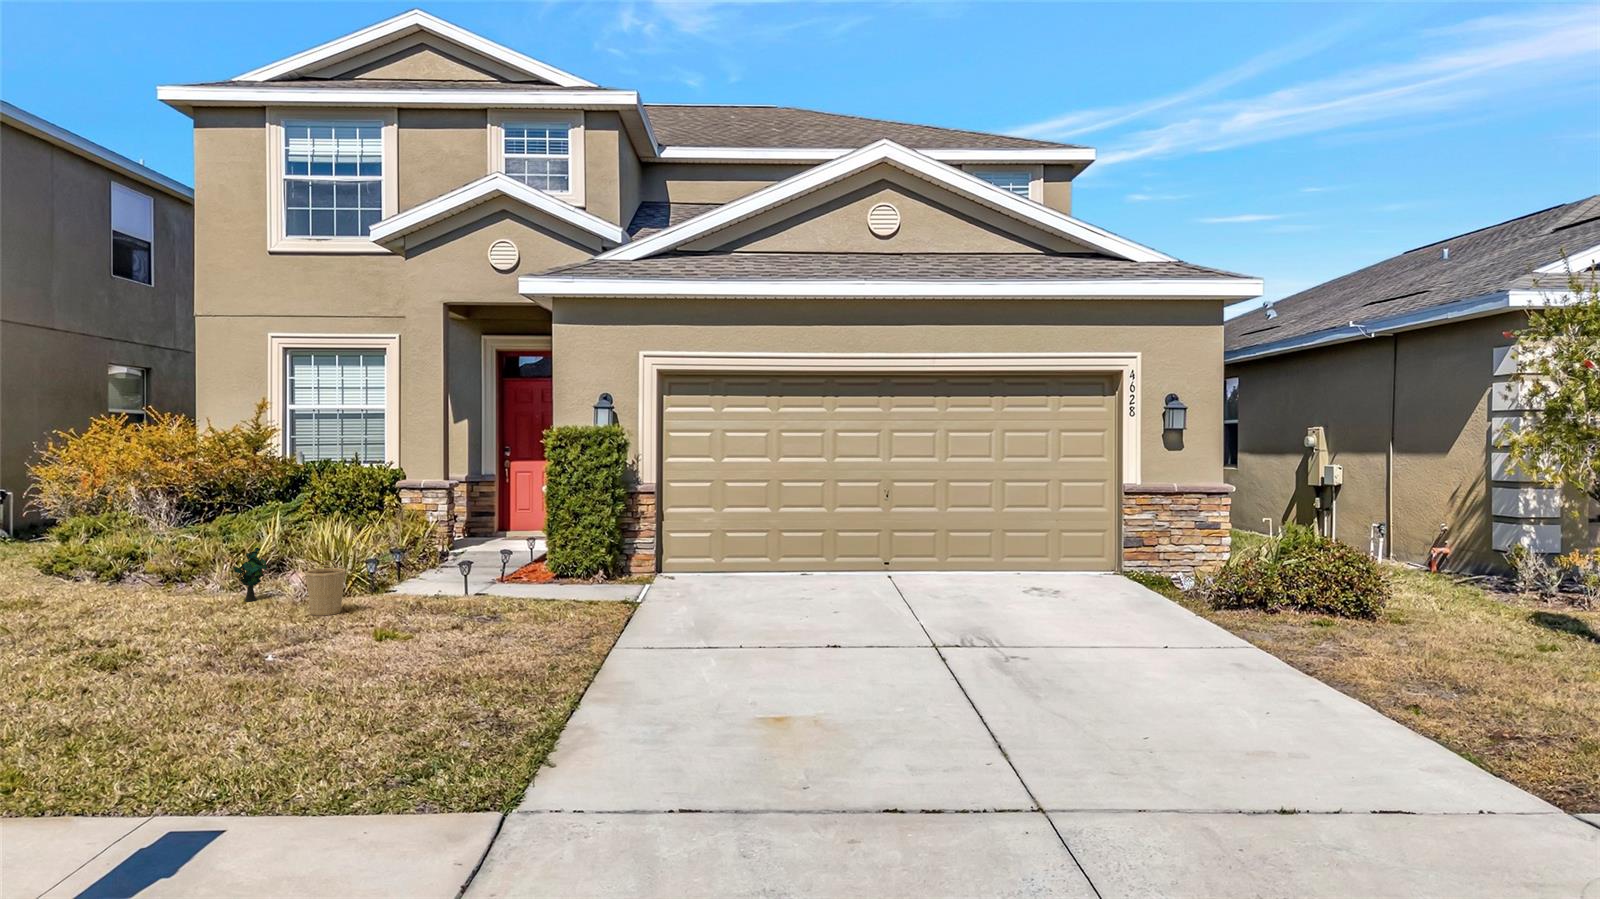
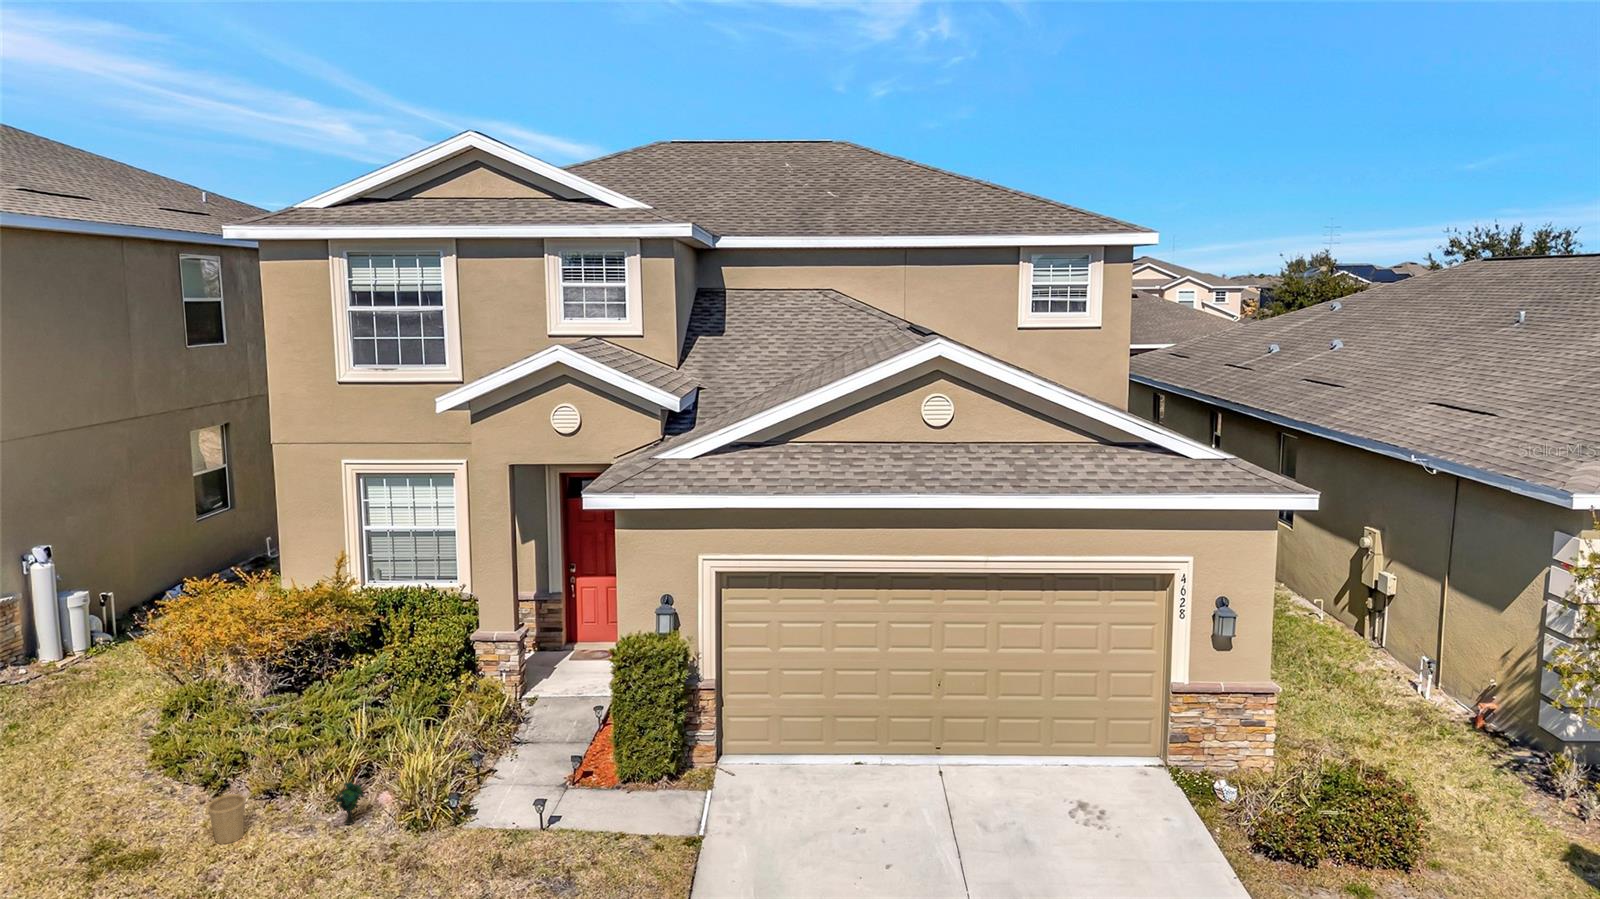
basket: present [305,561,346,616] -> present [207,790,245,844]

